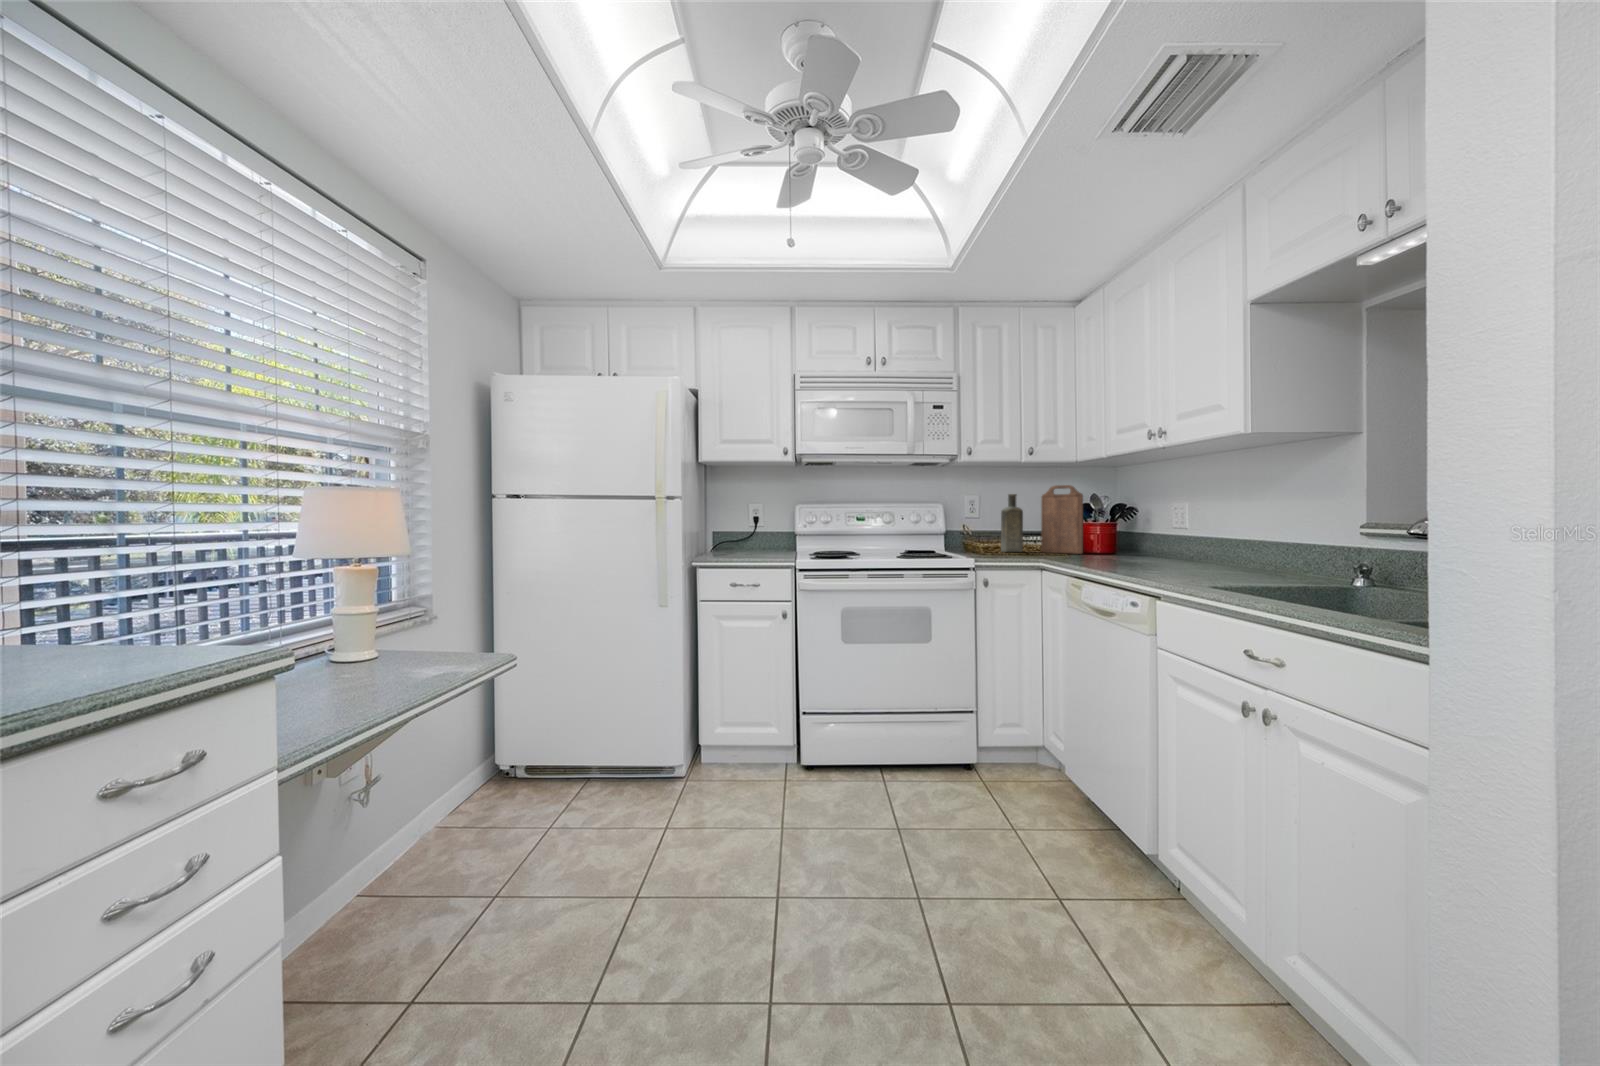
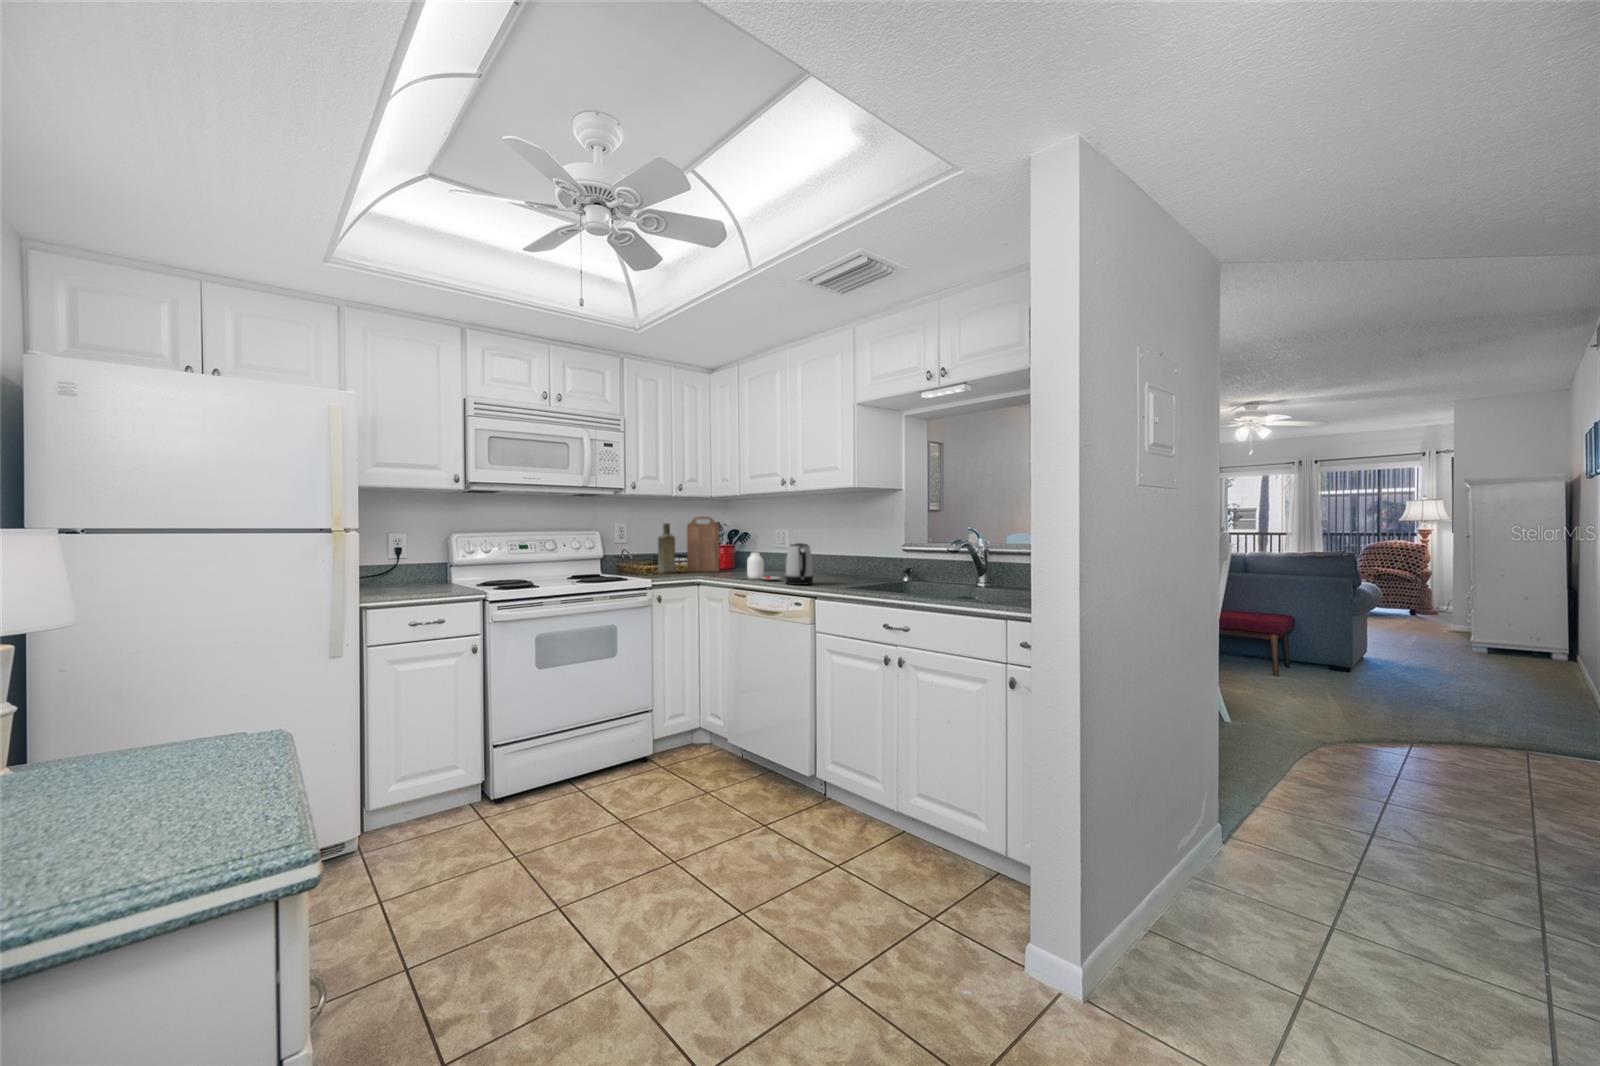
kettle: none [1154,513,1201,574] -> present [786,543,813,585]
jar: none [1093,528,1156,566] -> present [747,552,779,580]

